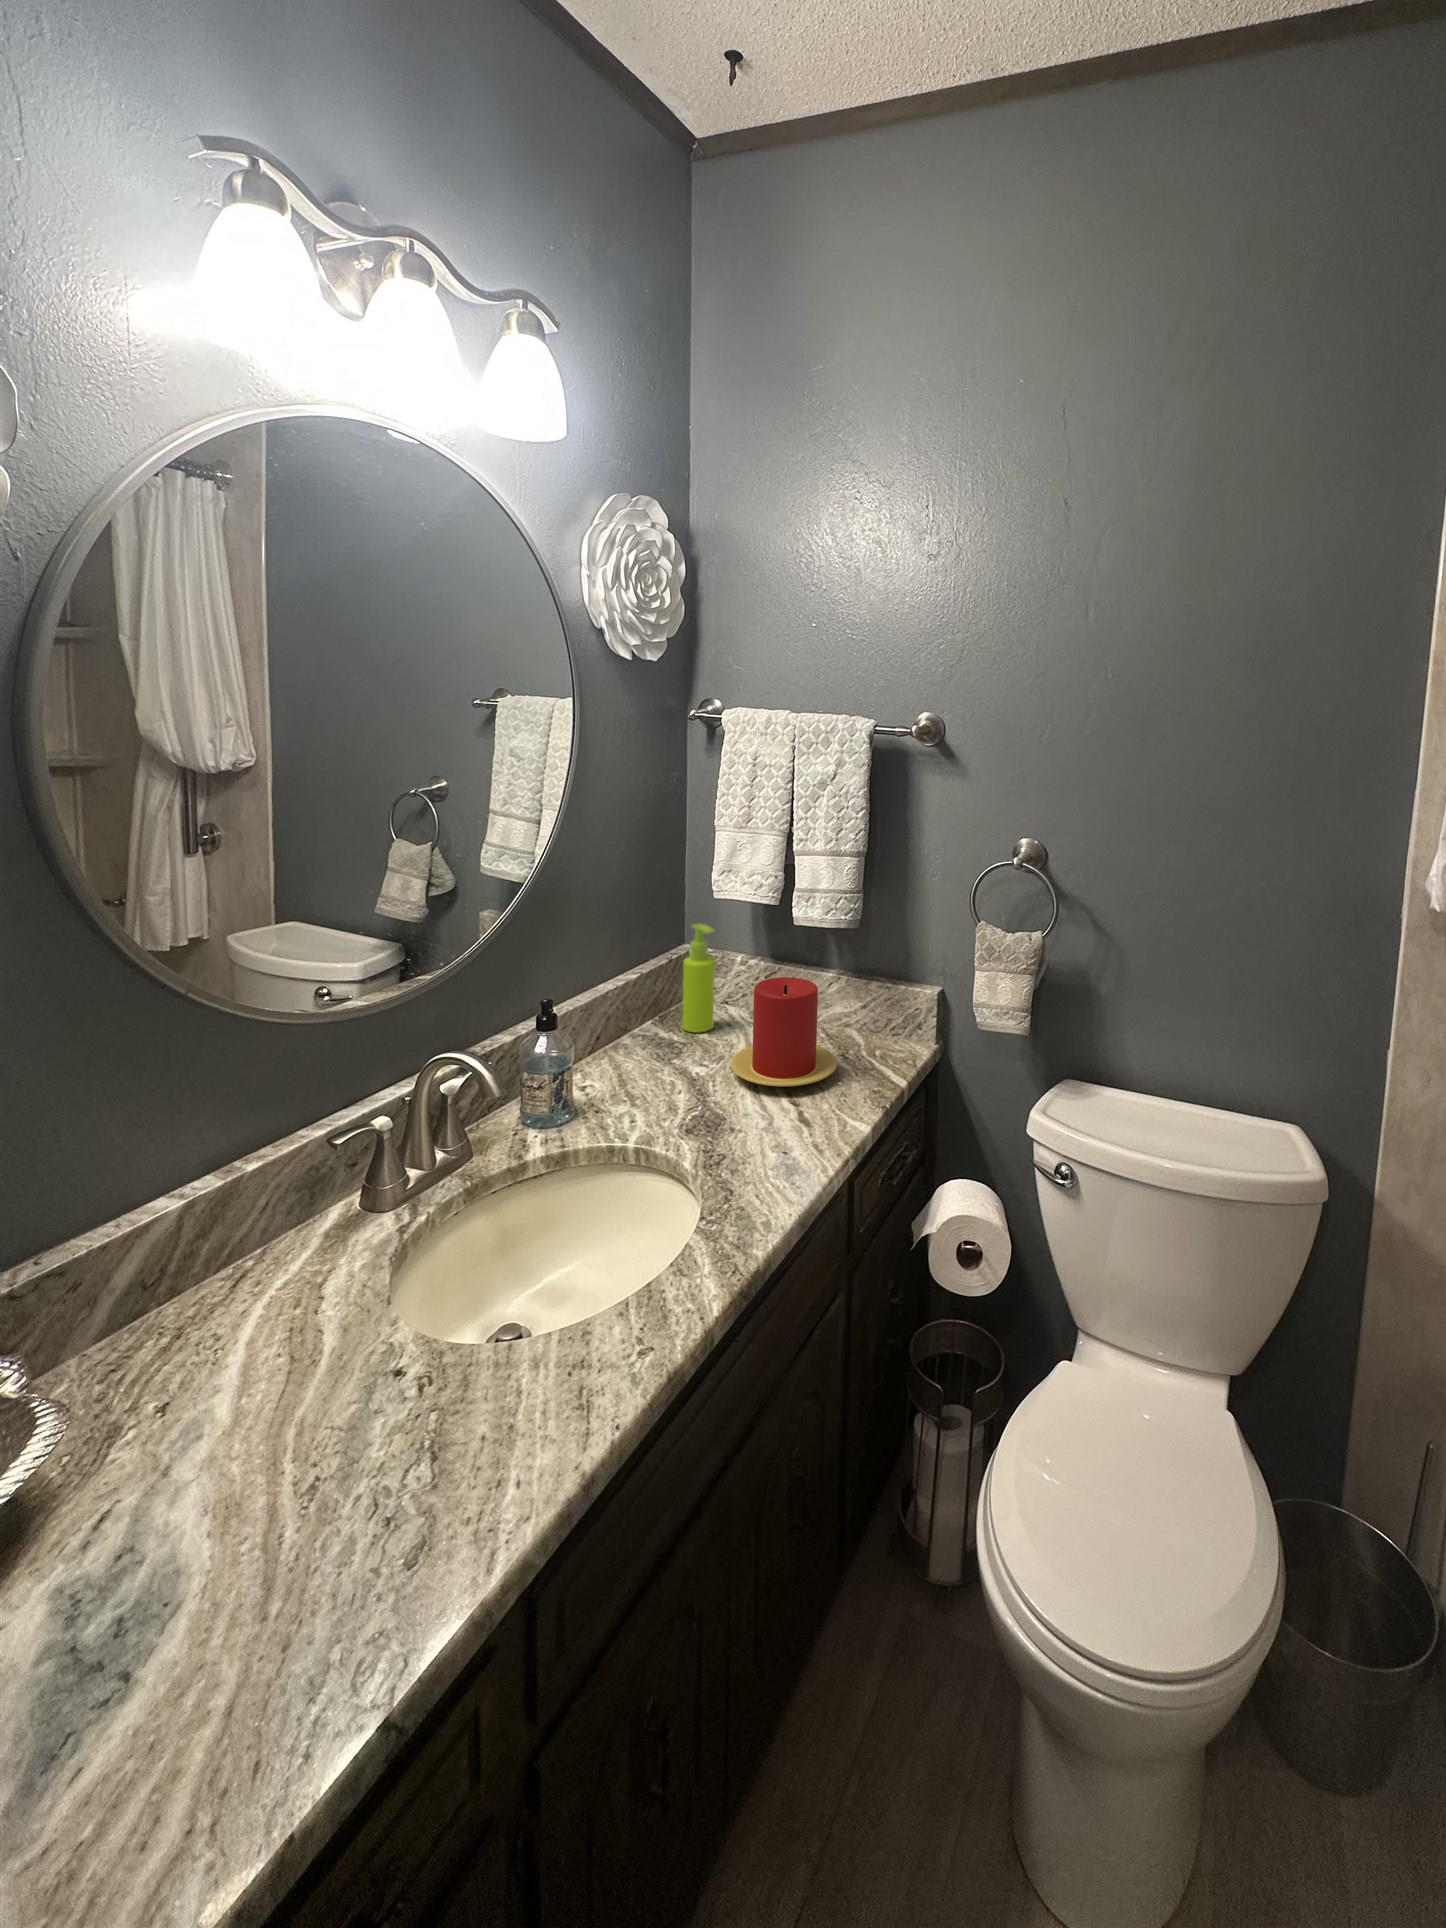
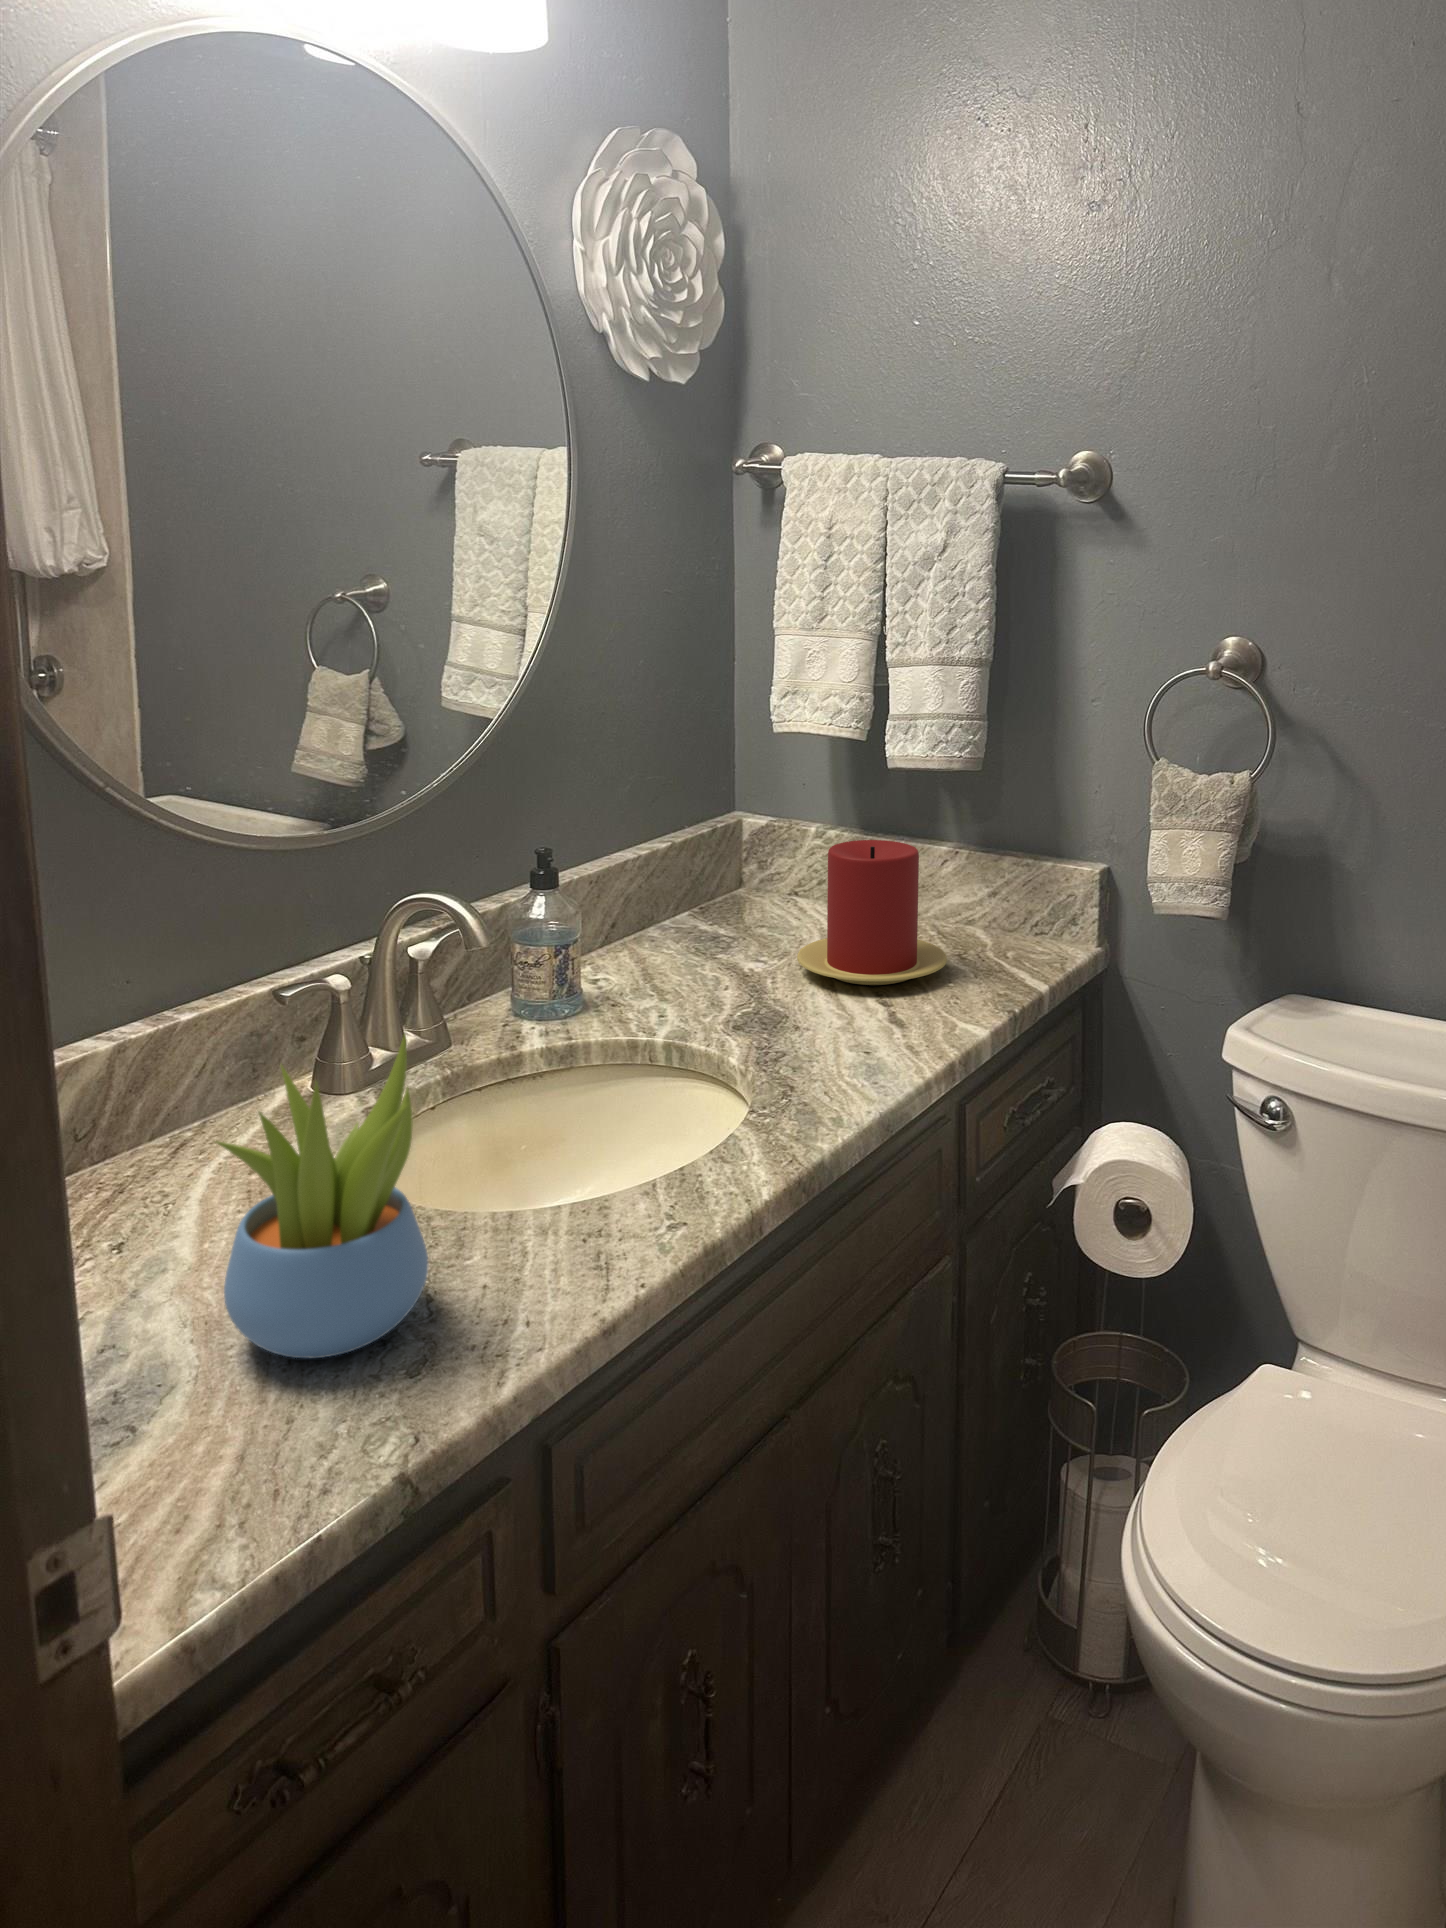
soap dispenser: present [682,924,715,1032] -> none [731,774,775,927]
succulent plant: none [243,1236,435,1548] -> present [216,1034,428,1358]

